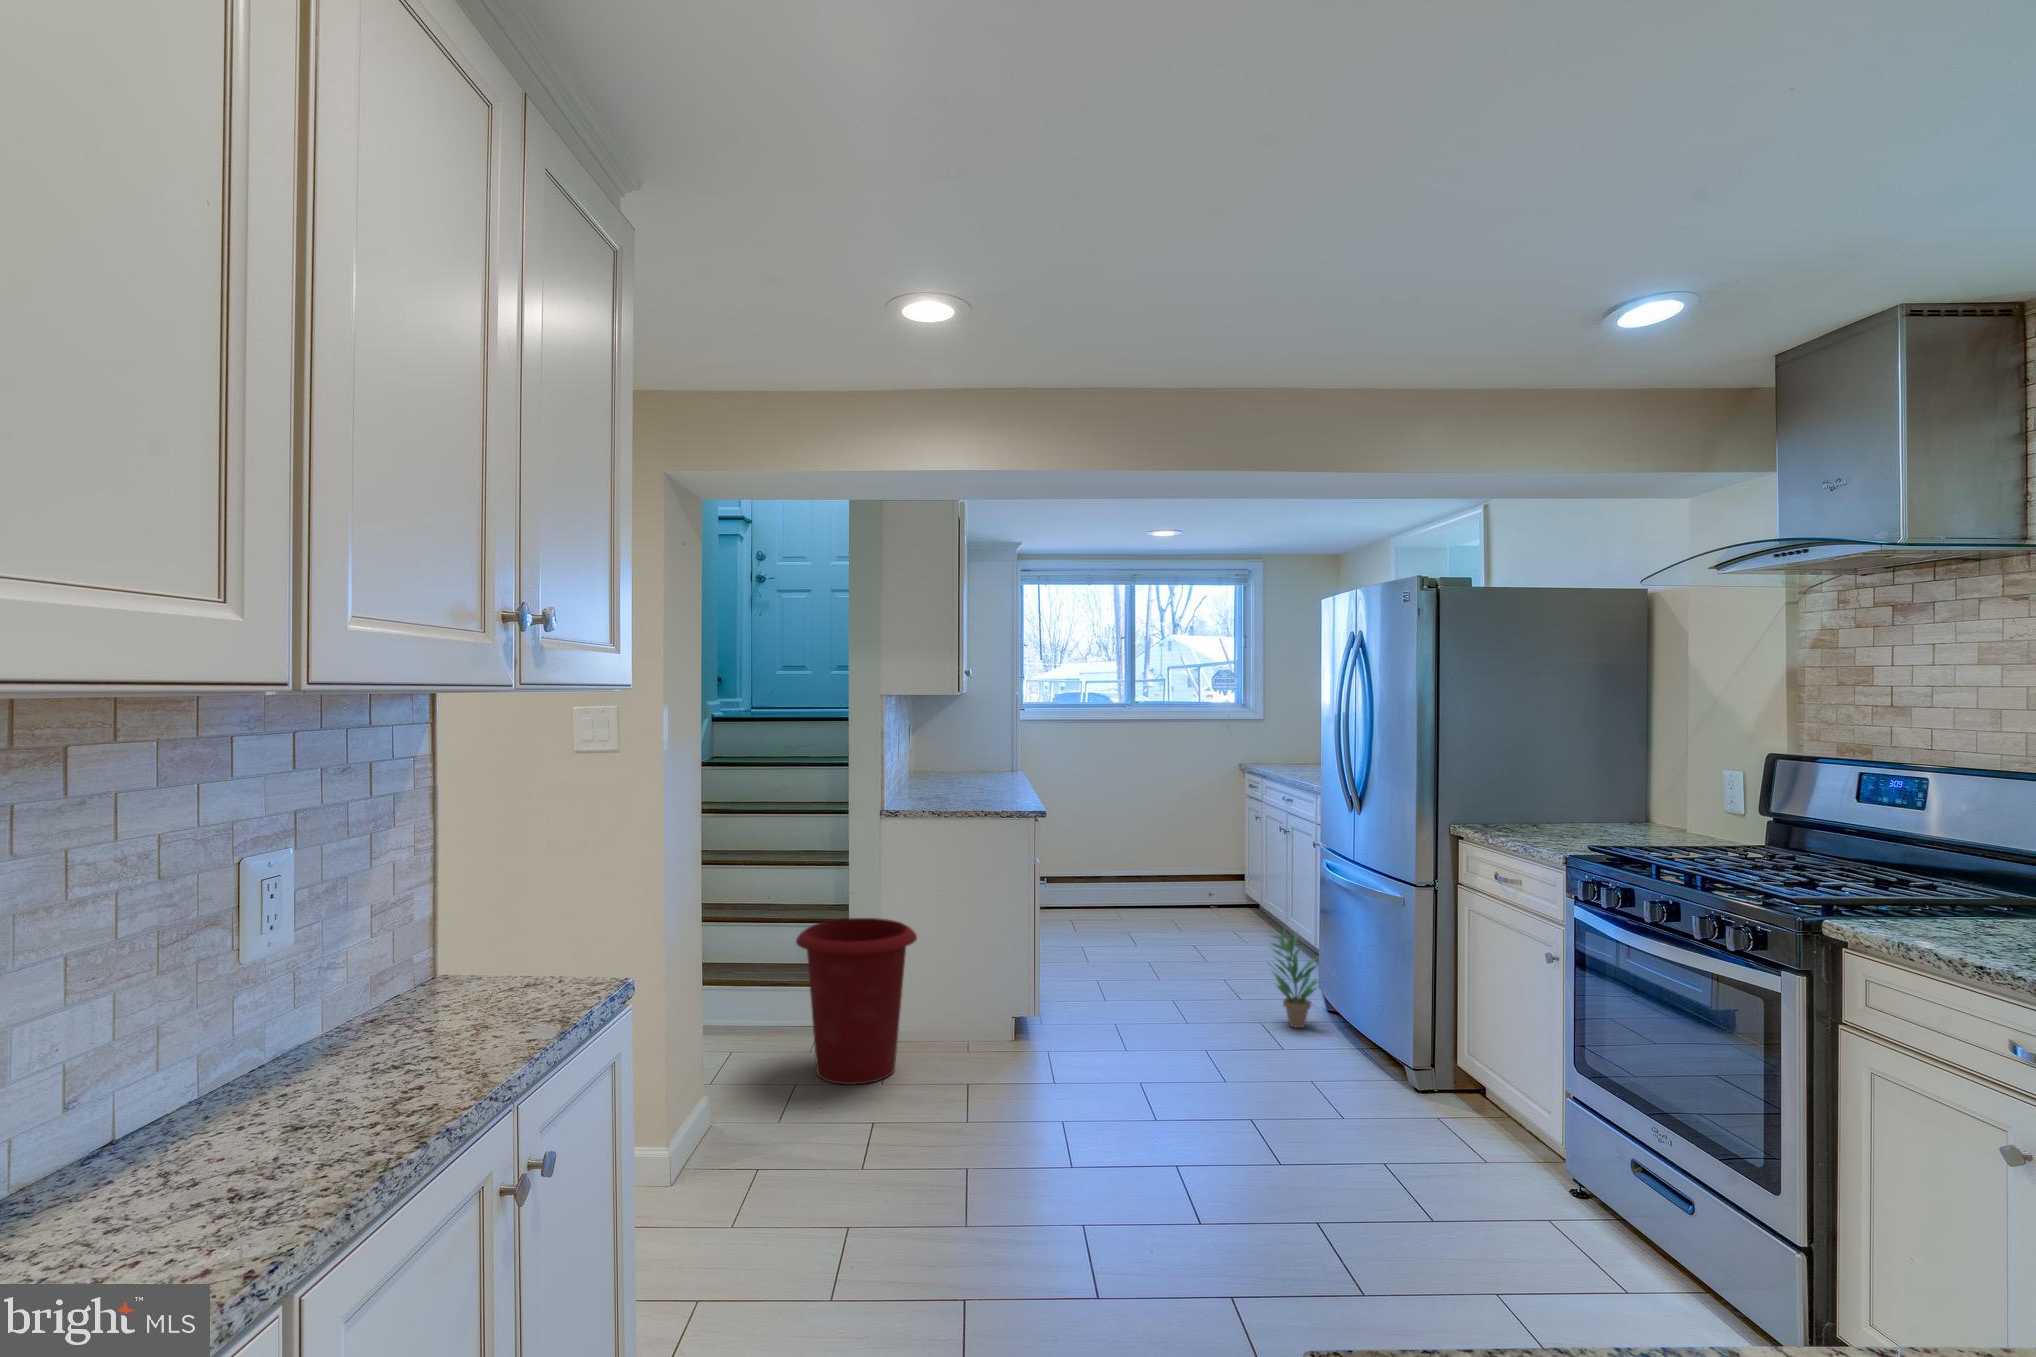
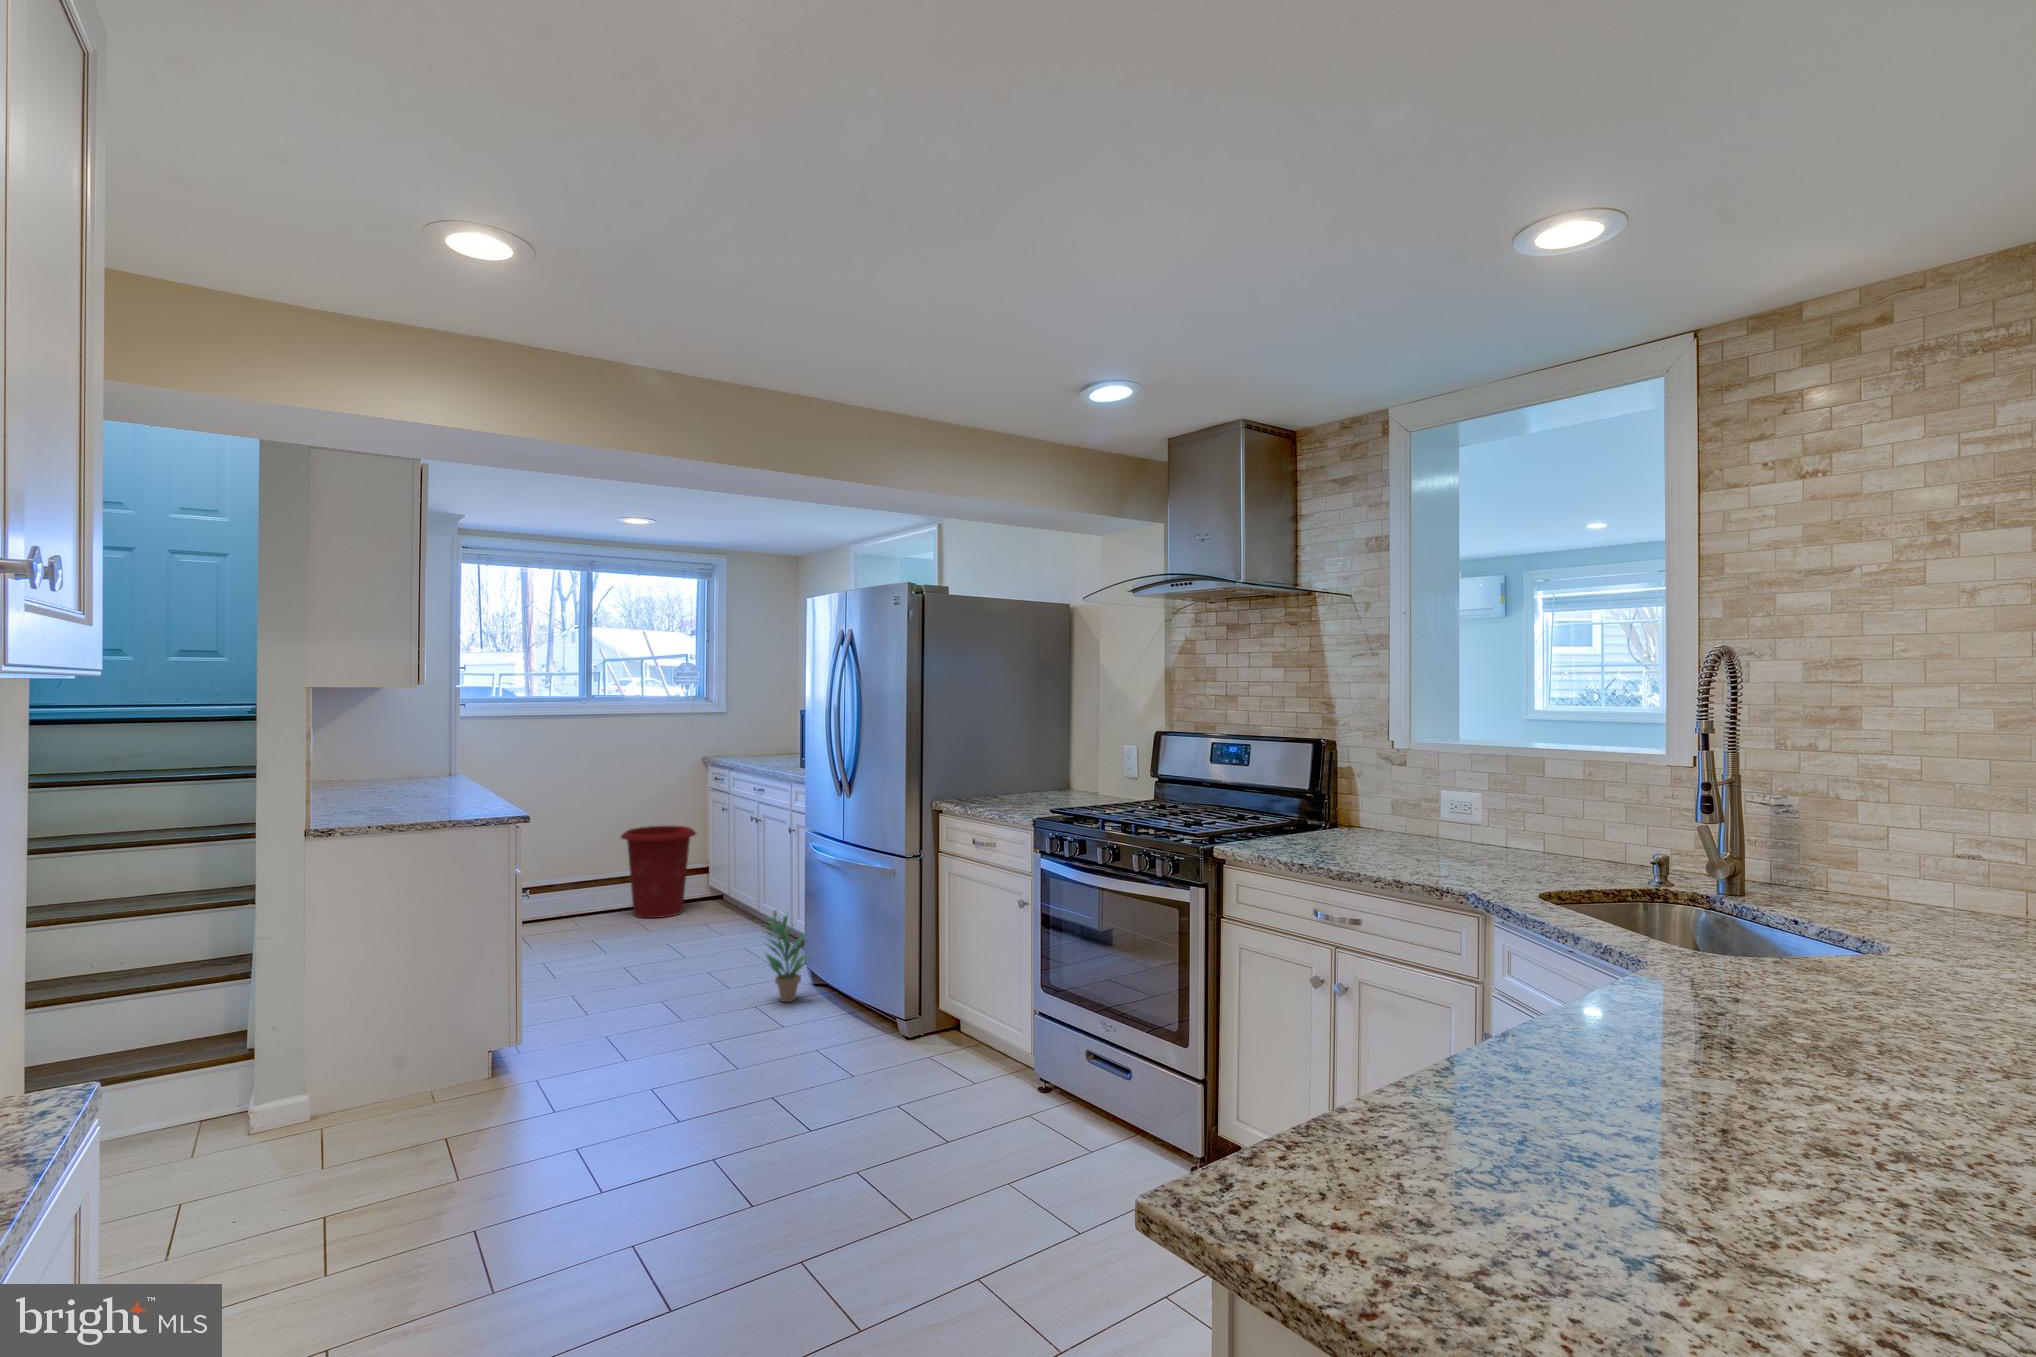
waste bin: present [796,918,917,1085] -> present [621,826,696,918]

